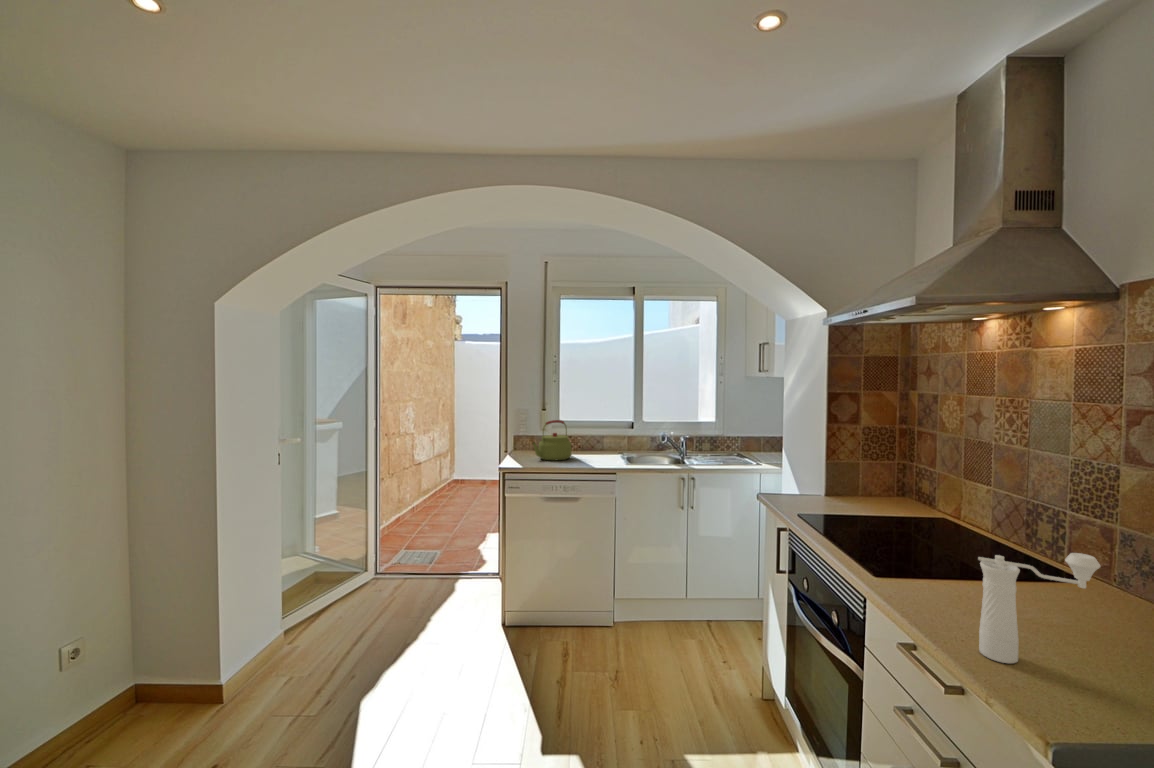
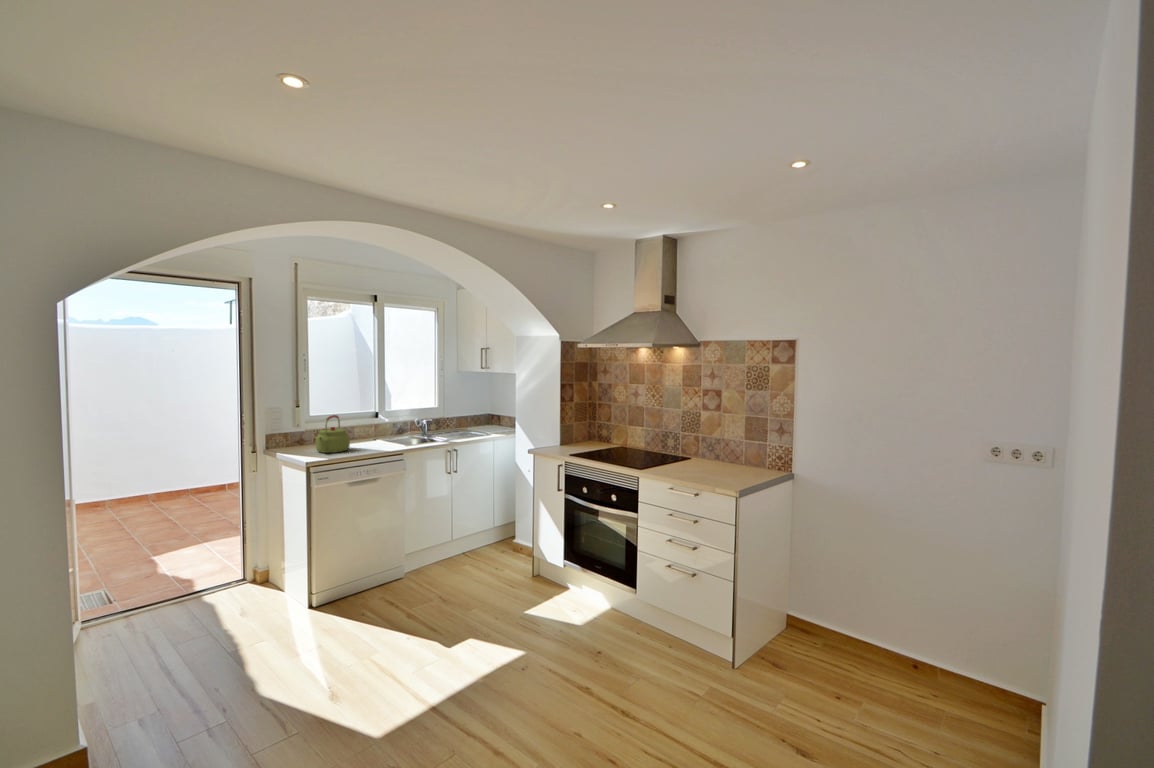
pepper mill: present [978,553,1100,663] -> none [700,438,729,479]

